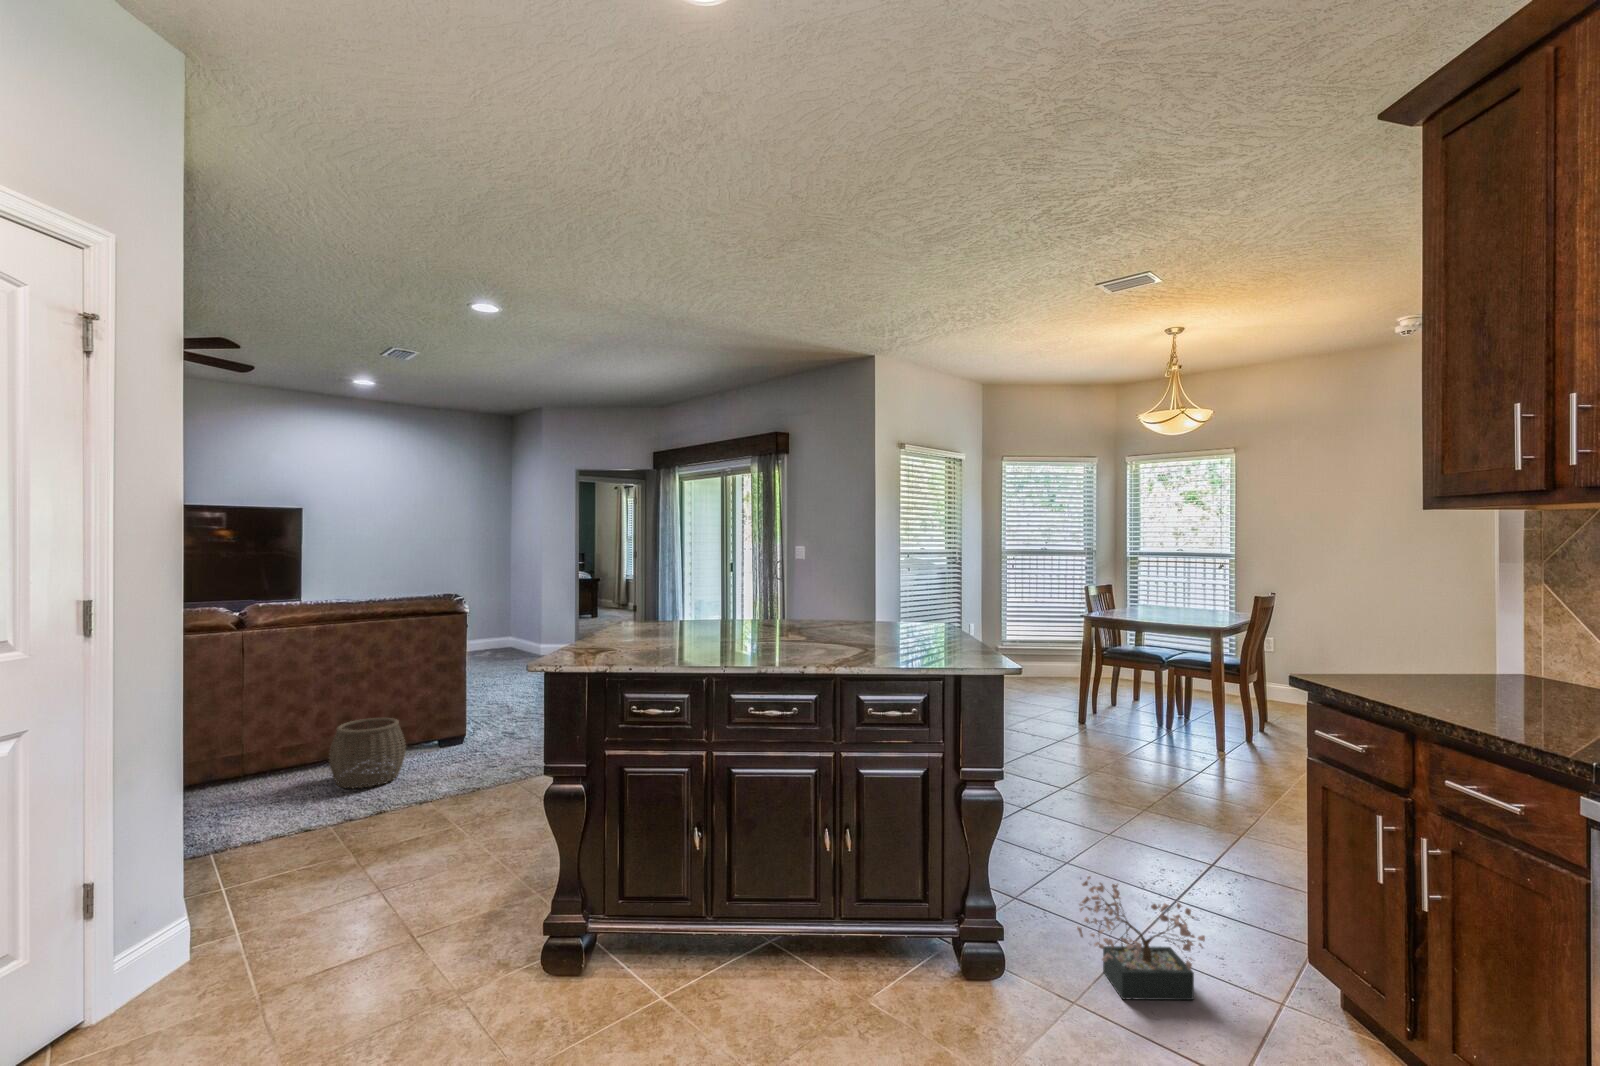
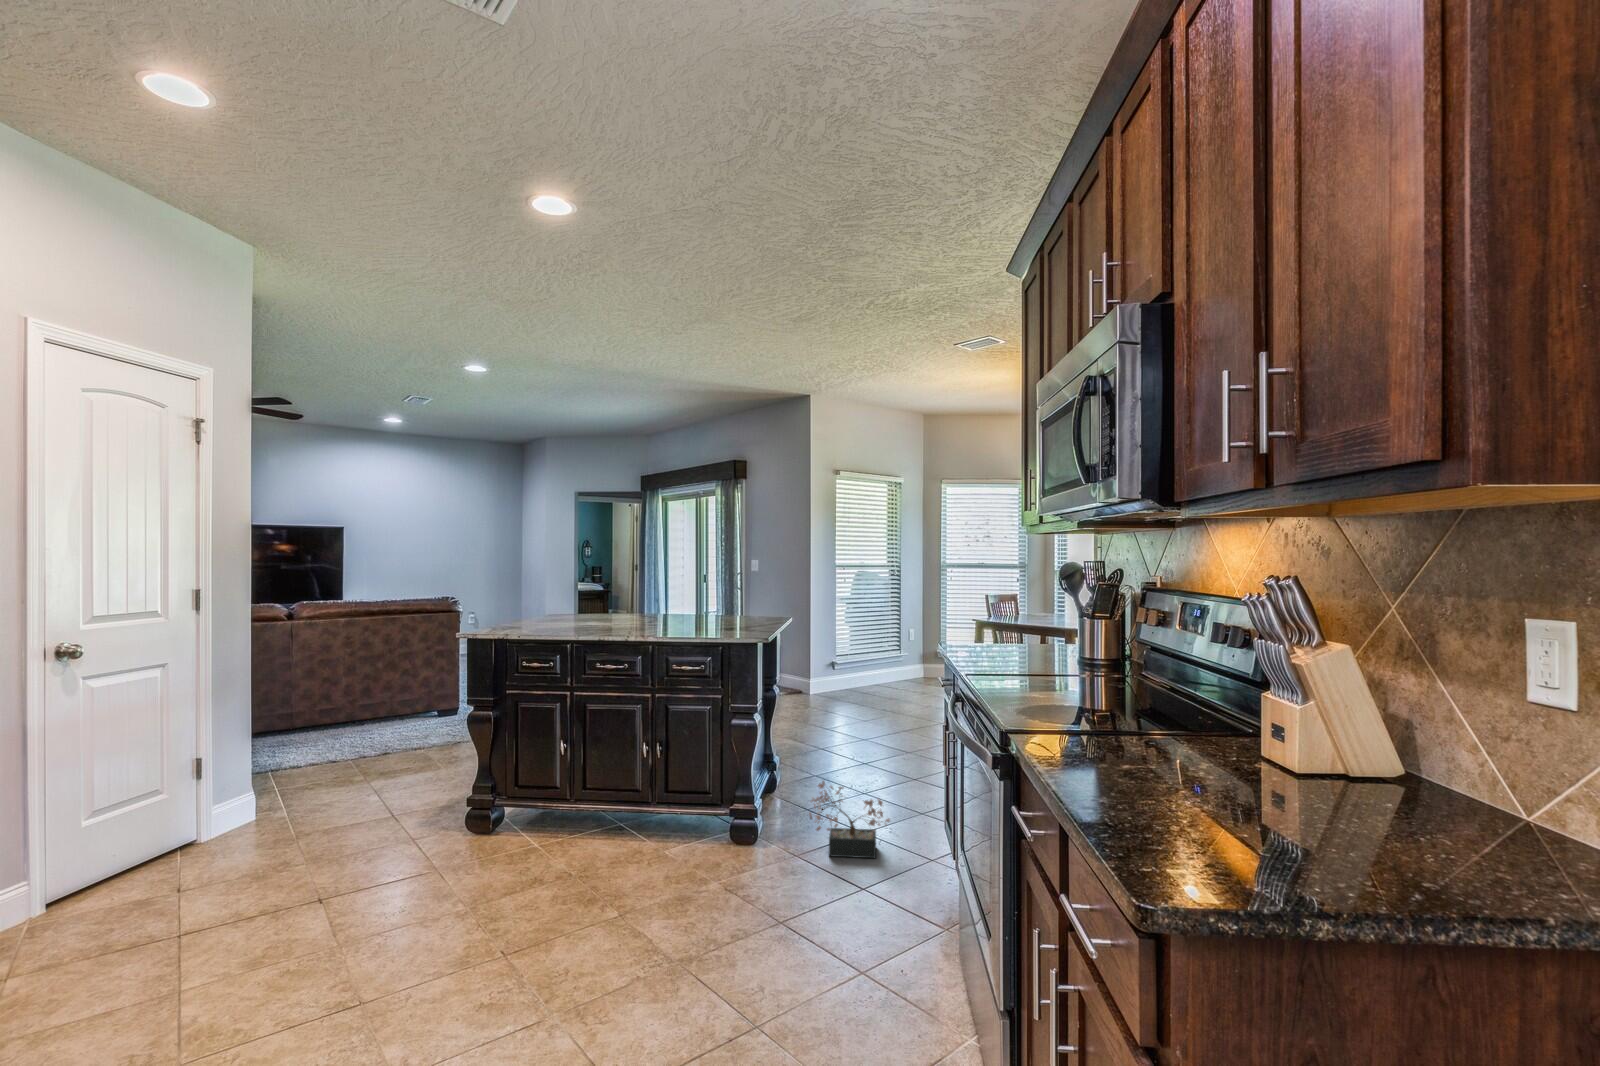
woven basket: present [329,718,405,789] -> none [351,690,410,741]

